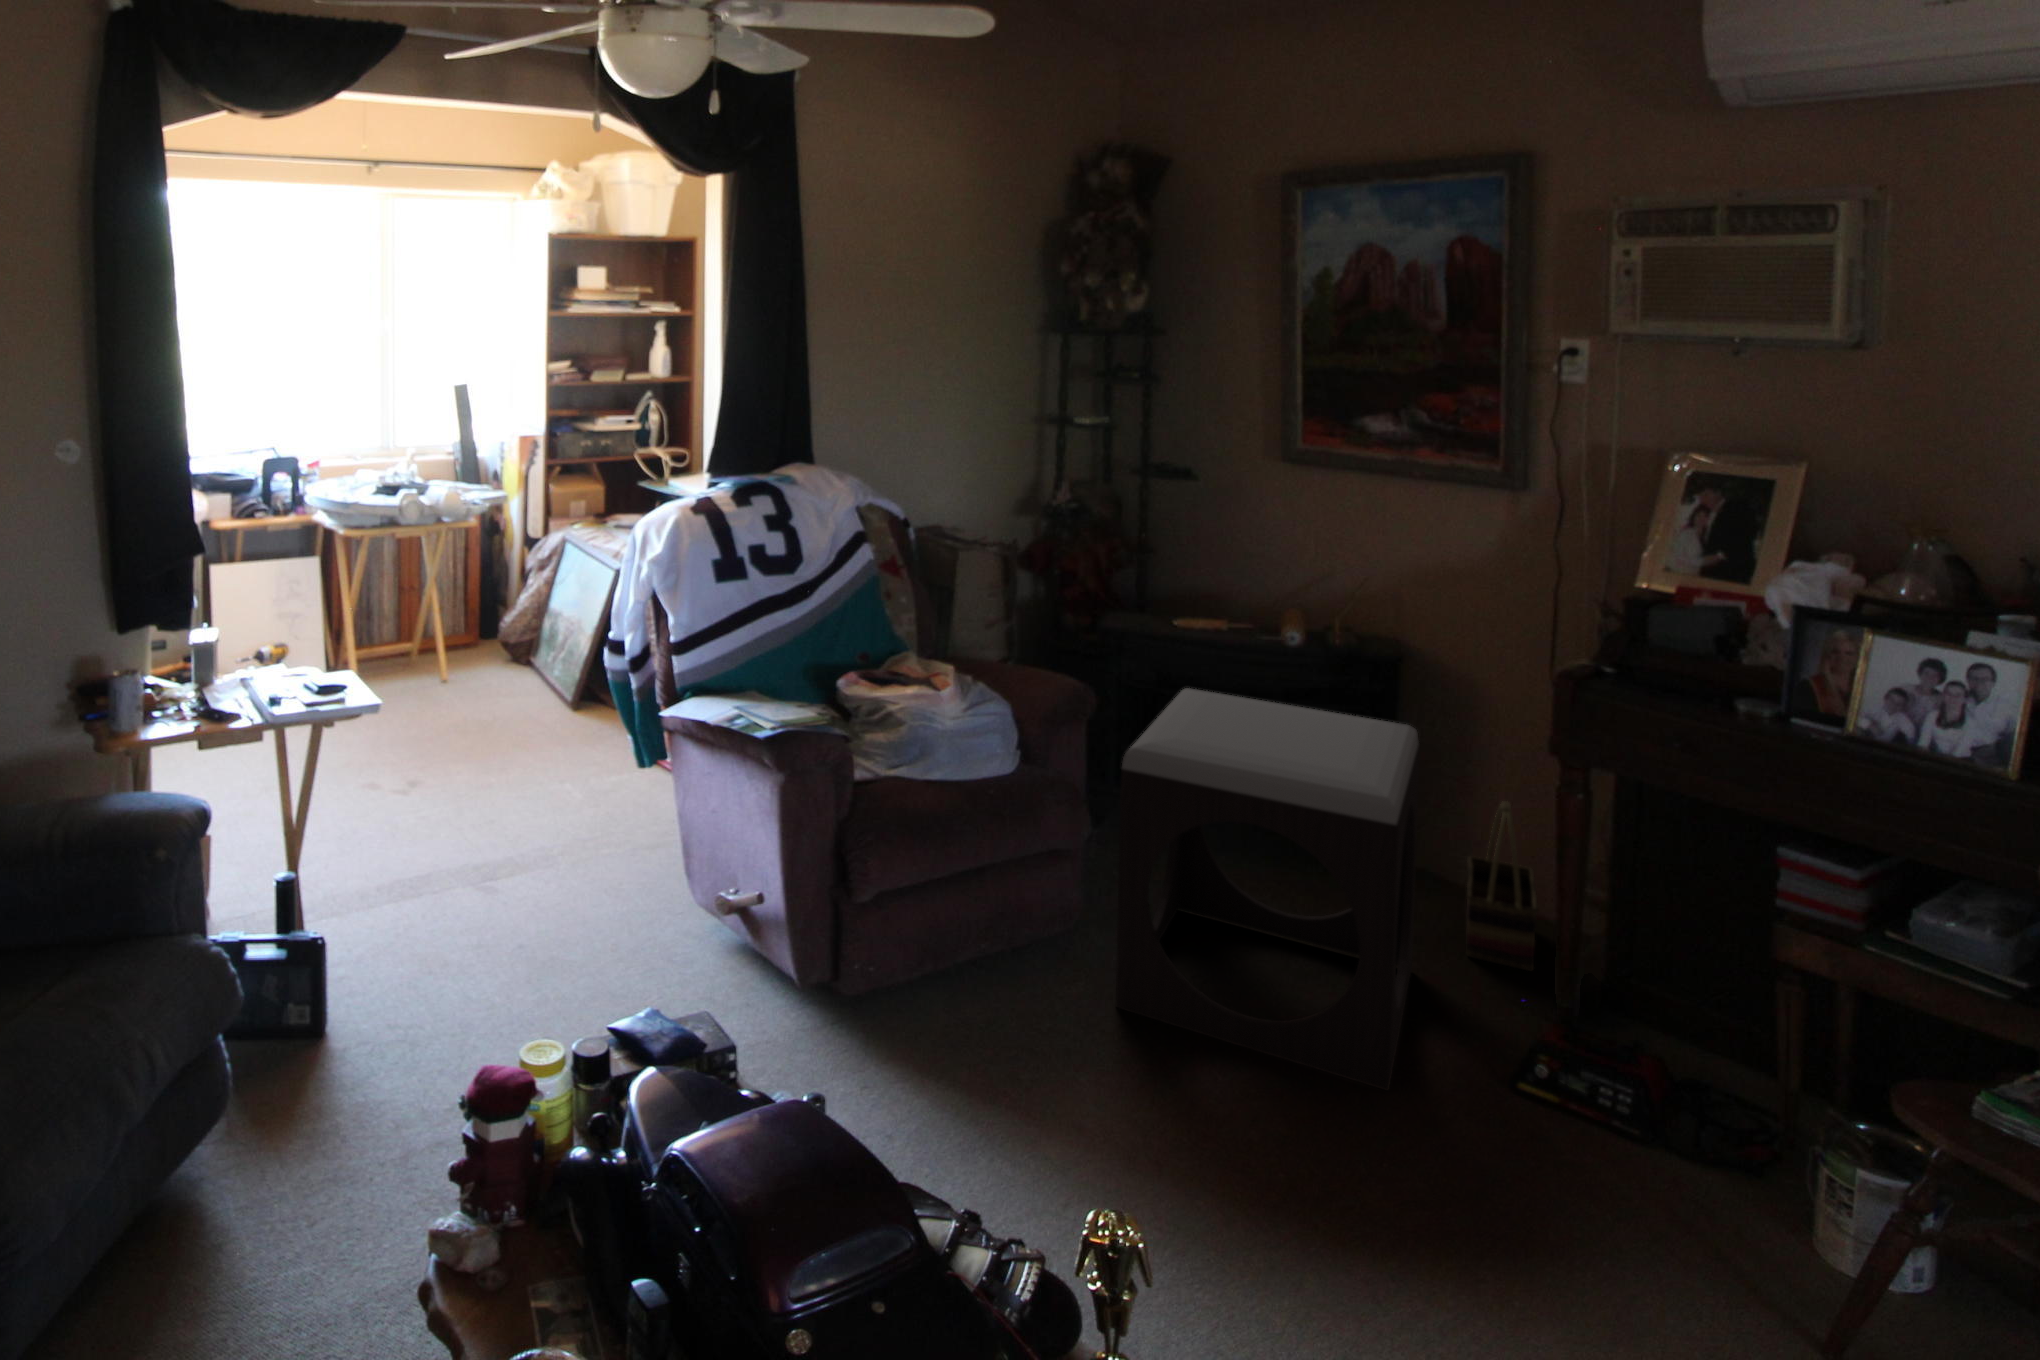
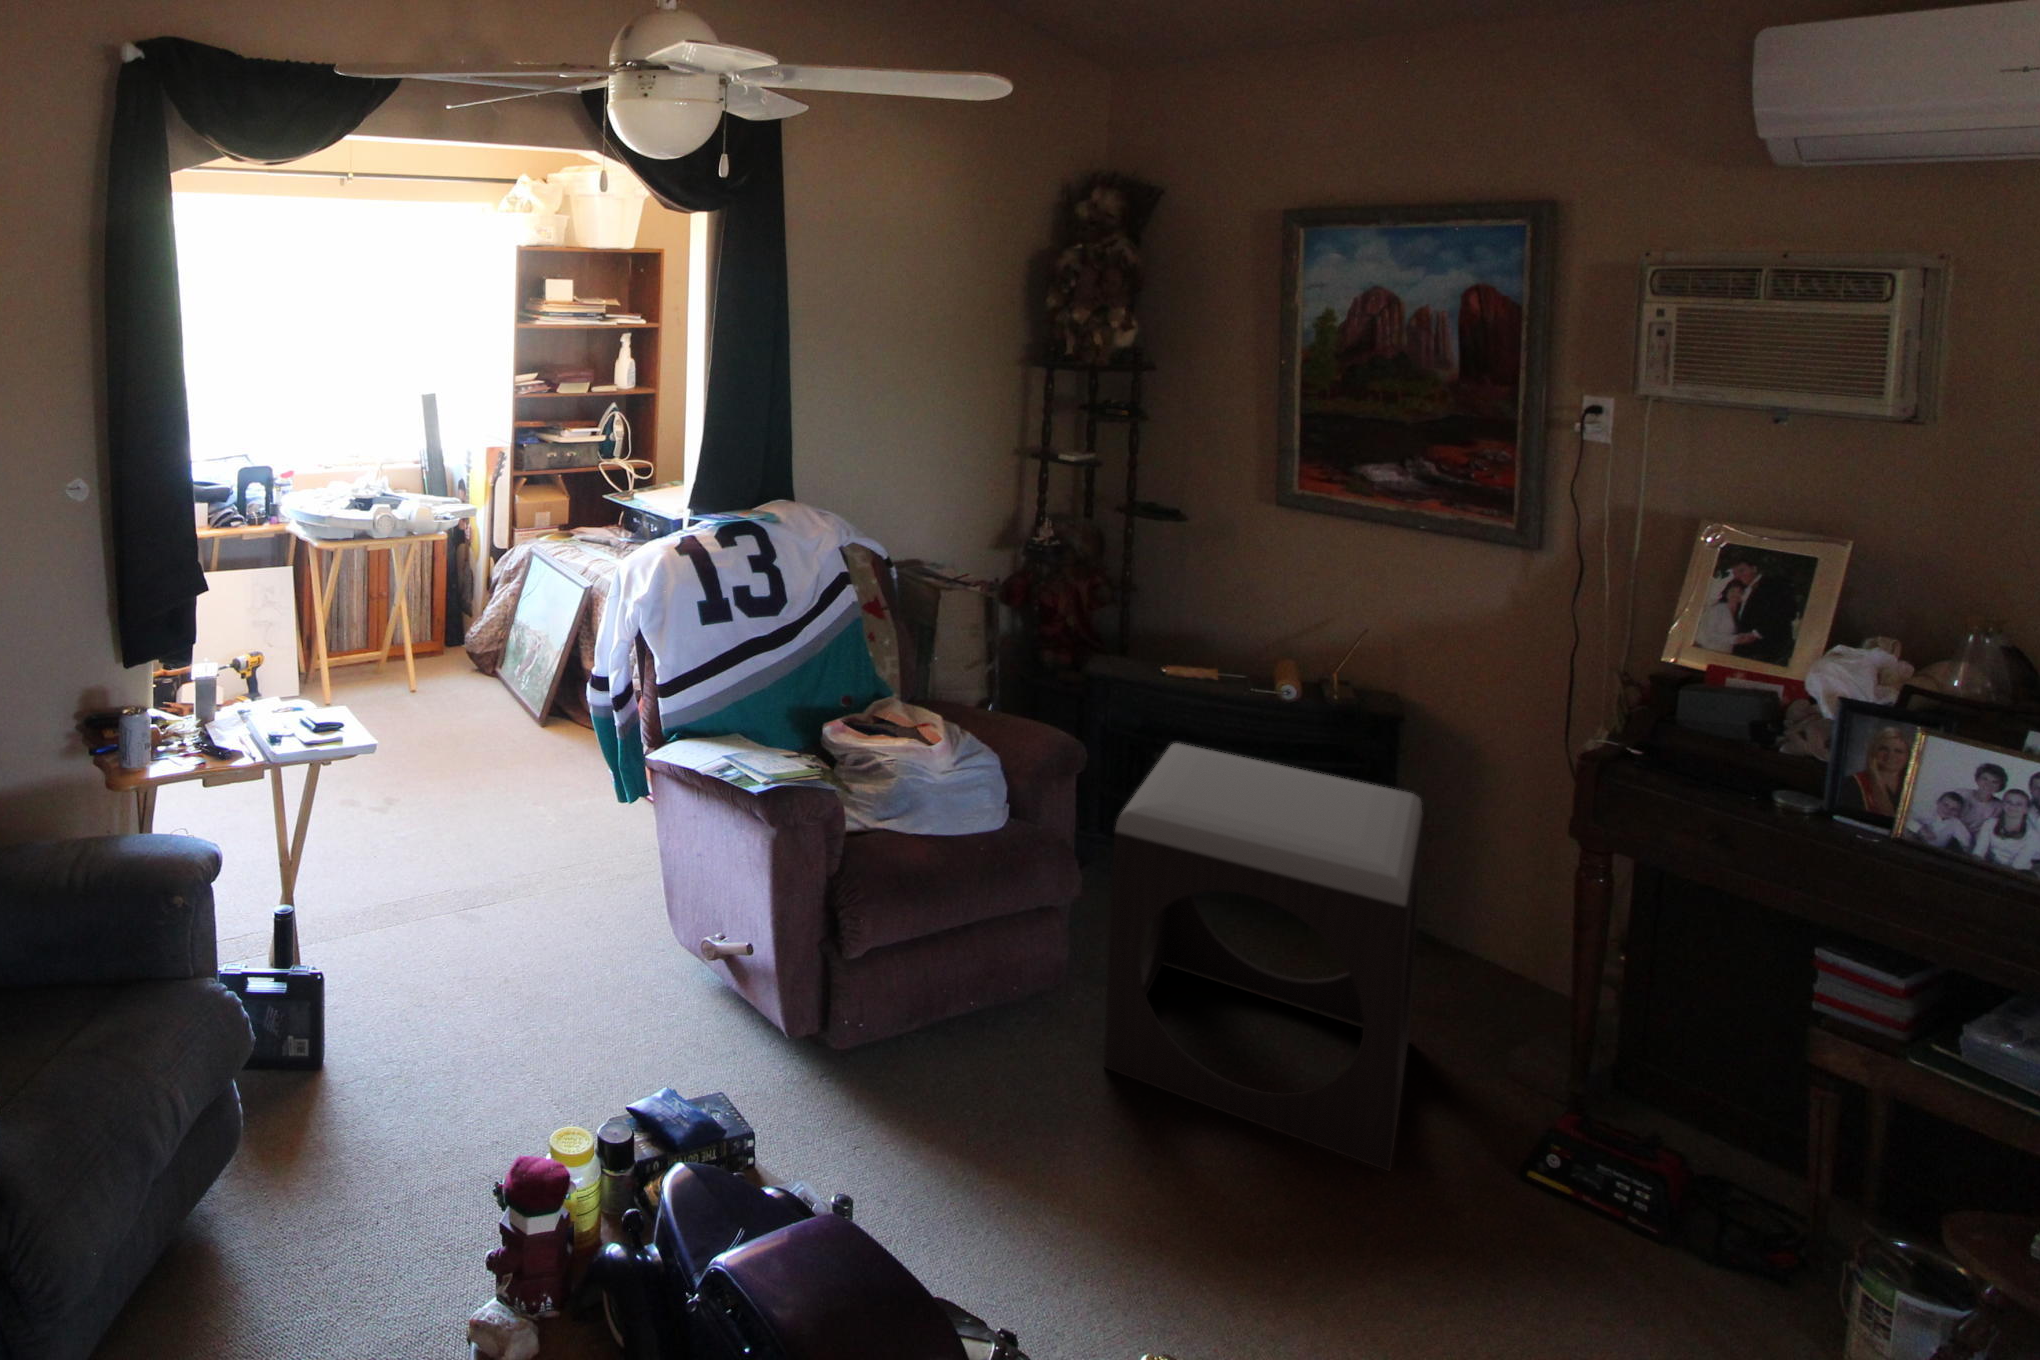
basket: present [1467,801,1538,971] -> none [1464,869,1545,1046]

